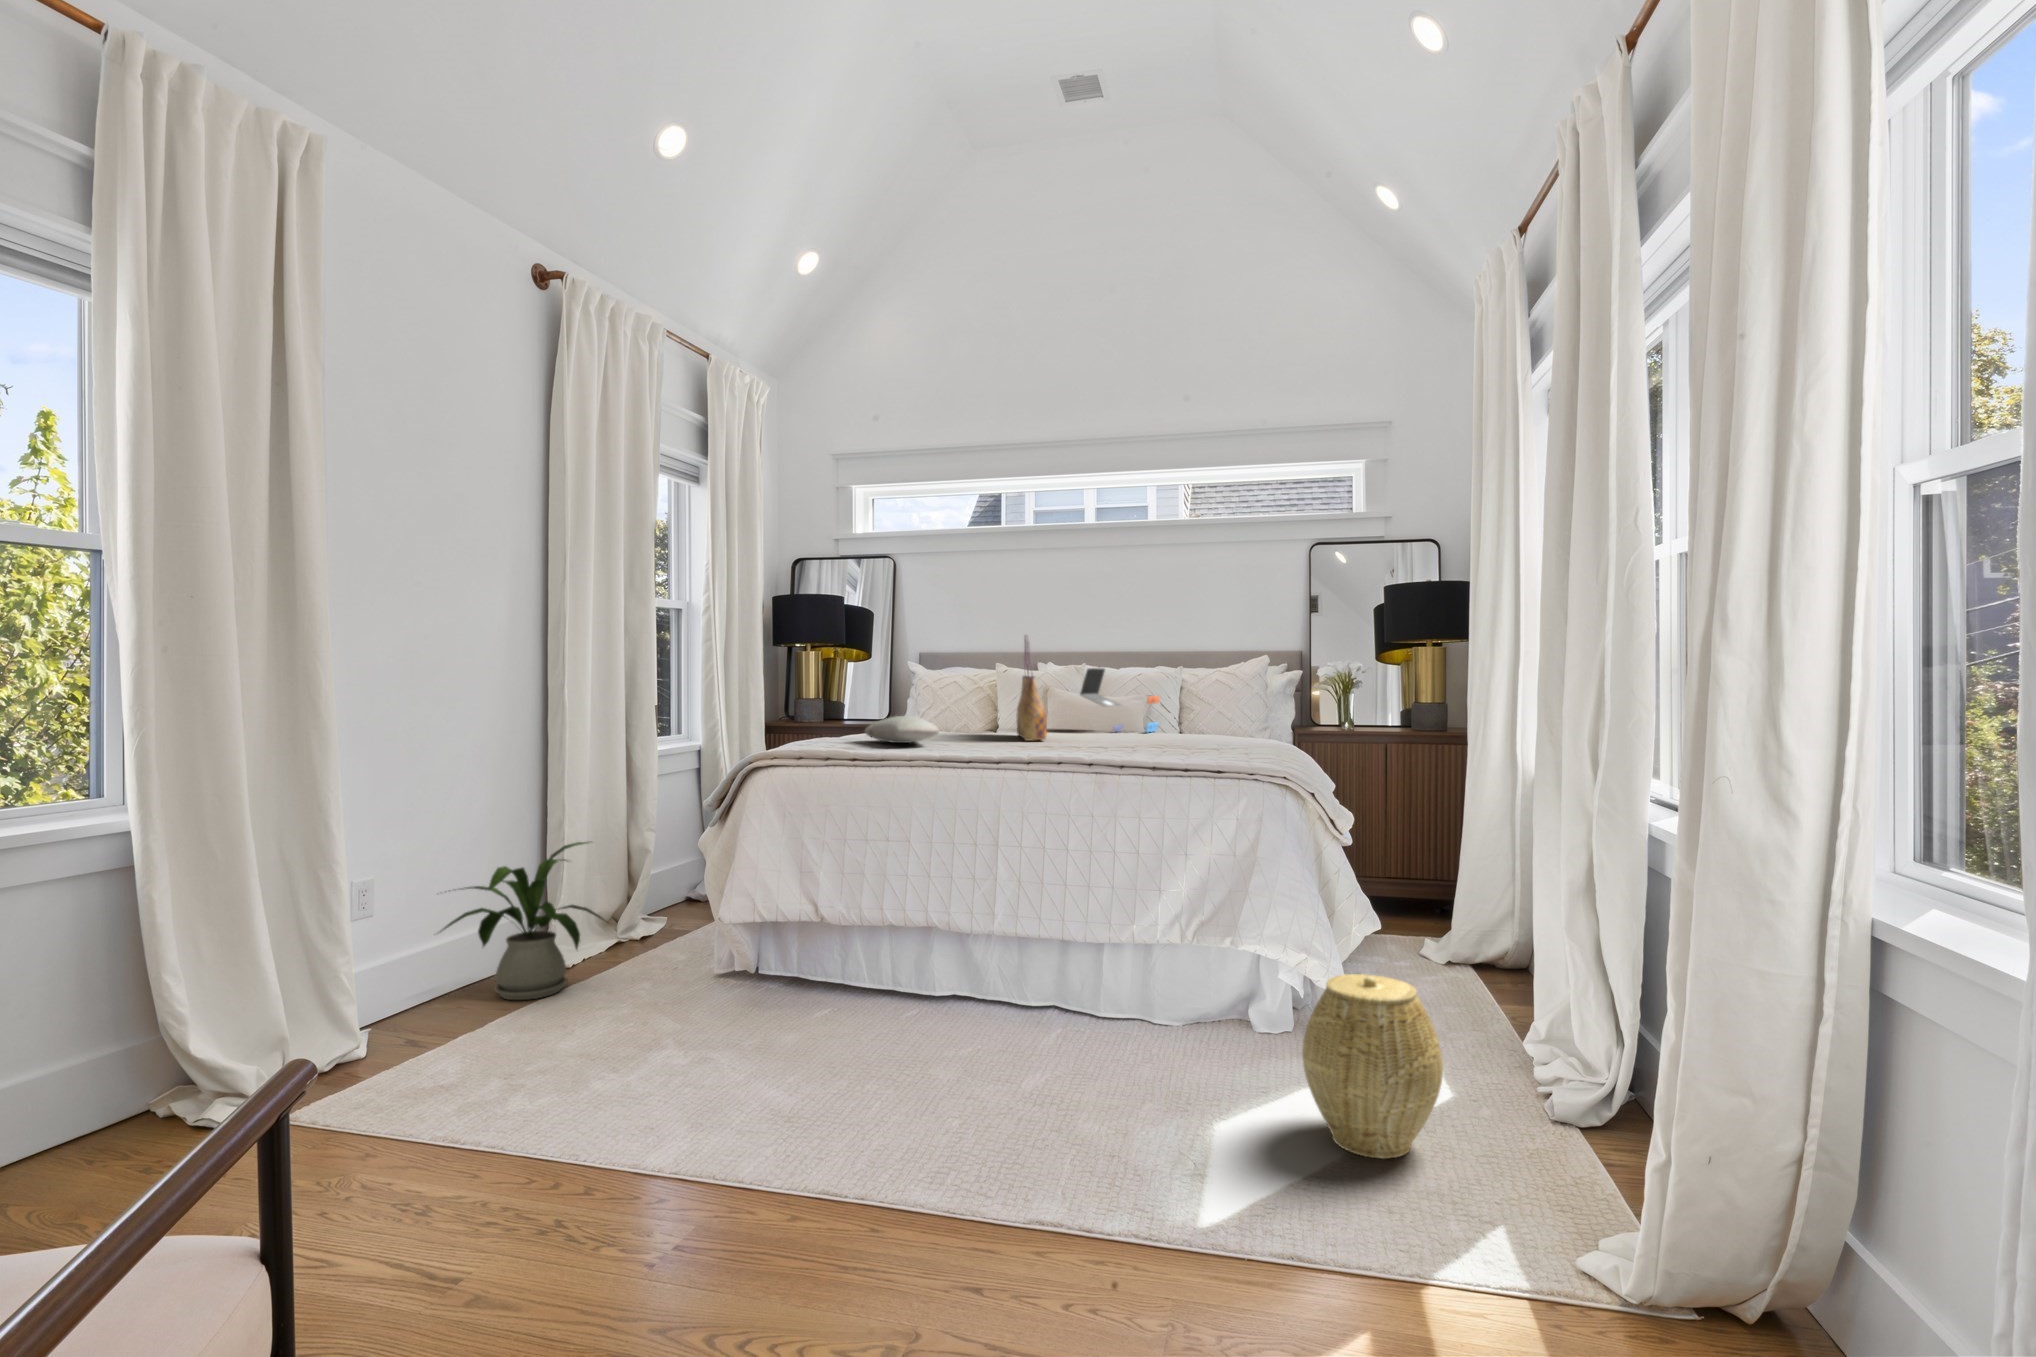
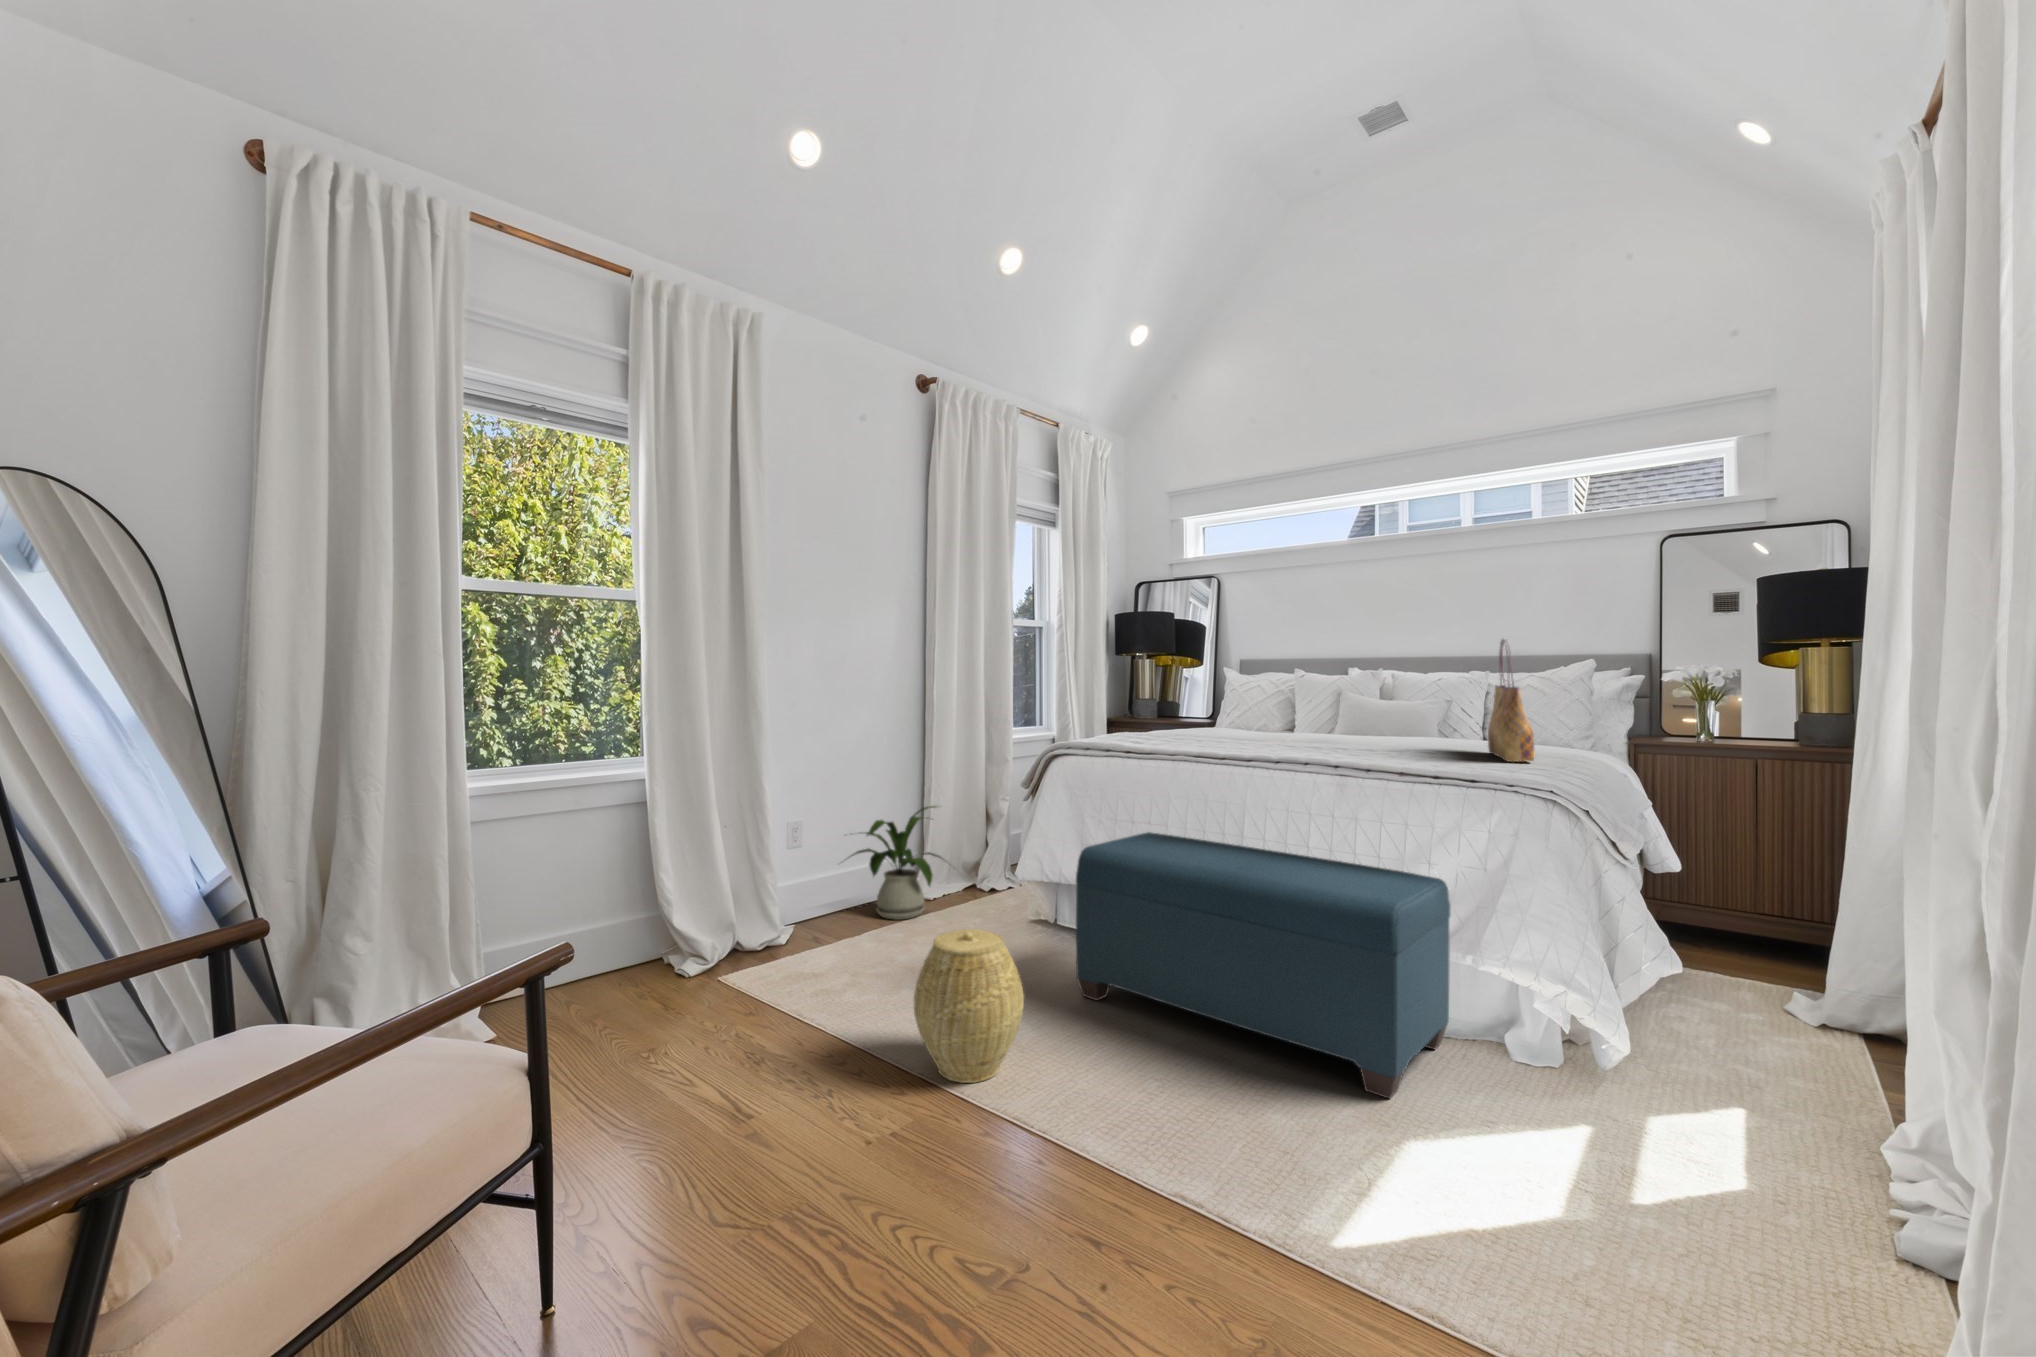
tote bag: present [1017,635,1047,741] -> present [1488,639,1535,762]
laptop: present [1080,668,1159,732] -> none [1370,675,1457,737]
pillow: present [865,716,939,743] -> none [1160,716,1216,739]
bench: none [819,851,1209,1091] -> present [1076,832,1450,1099]
woven basket: present [1302,974,1443,1158] -> present [914,929,1024,1083]

